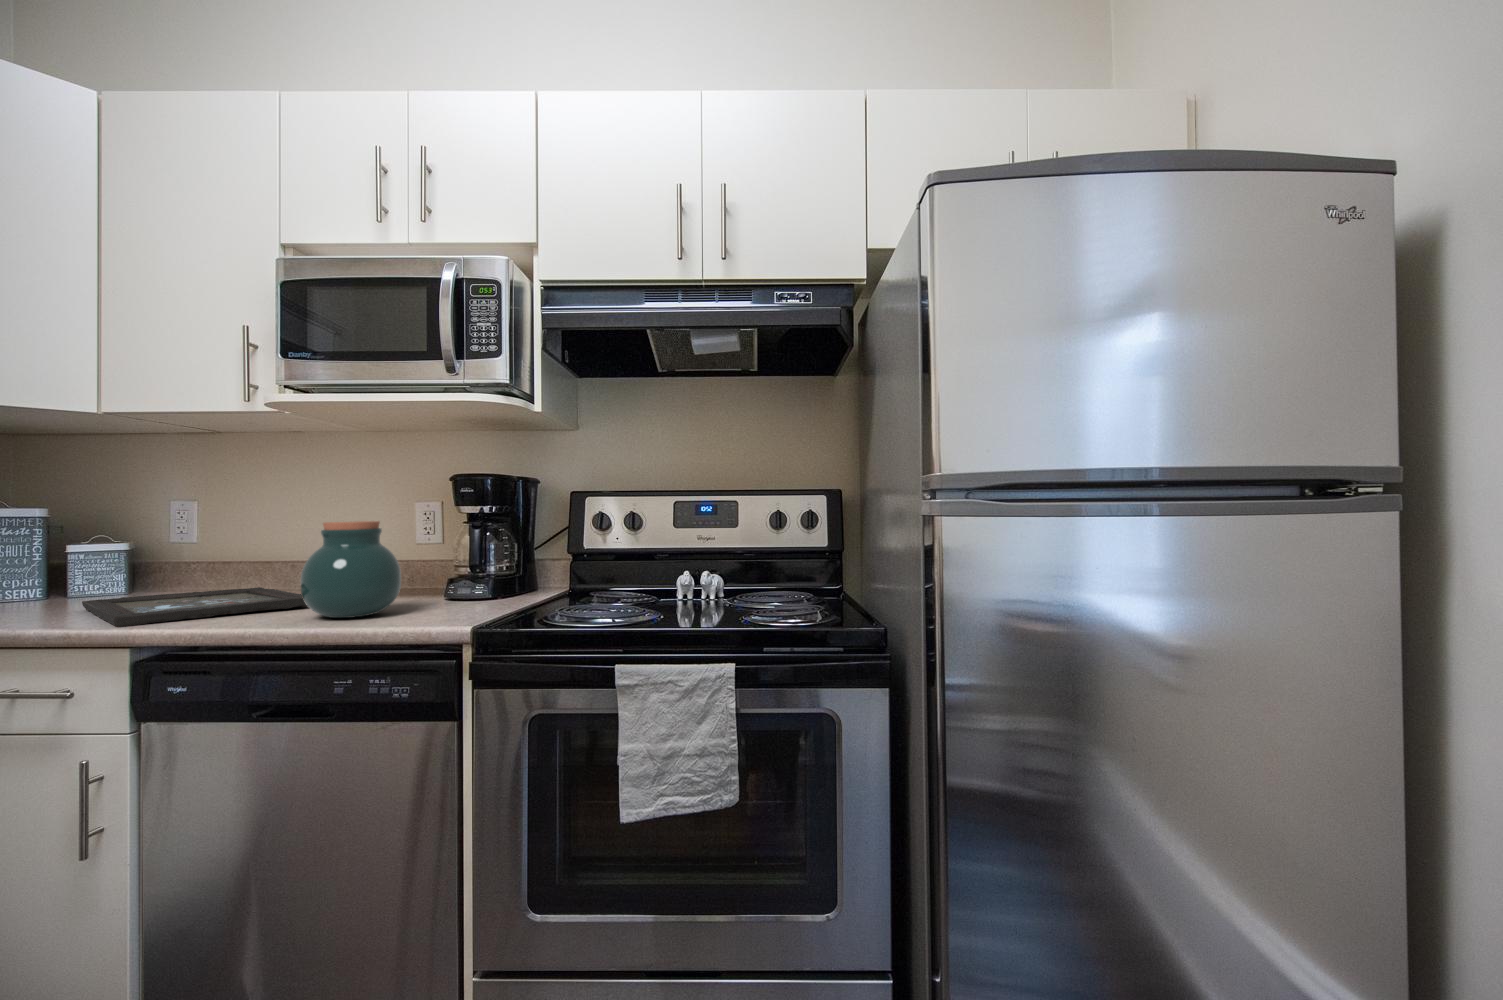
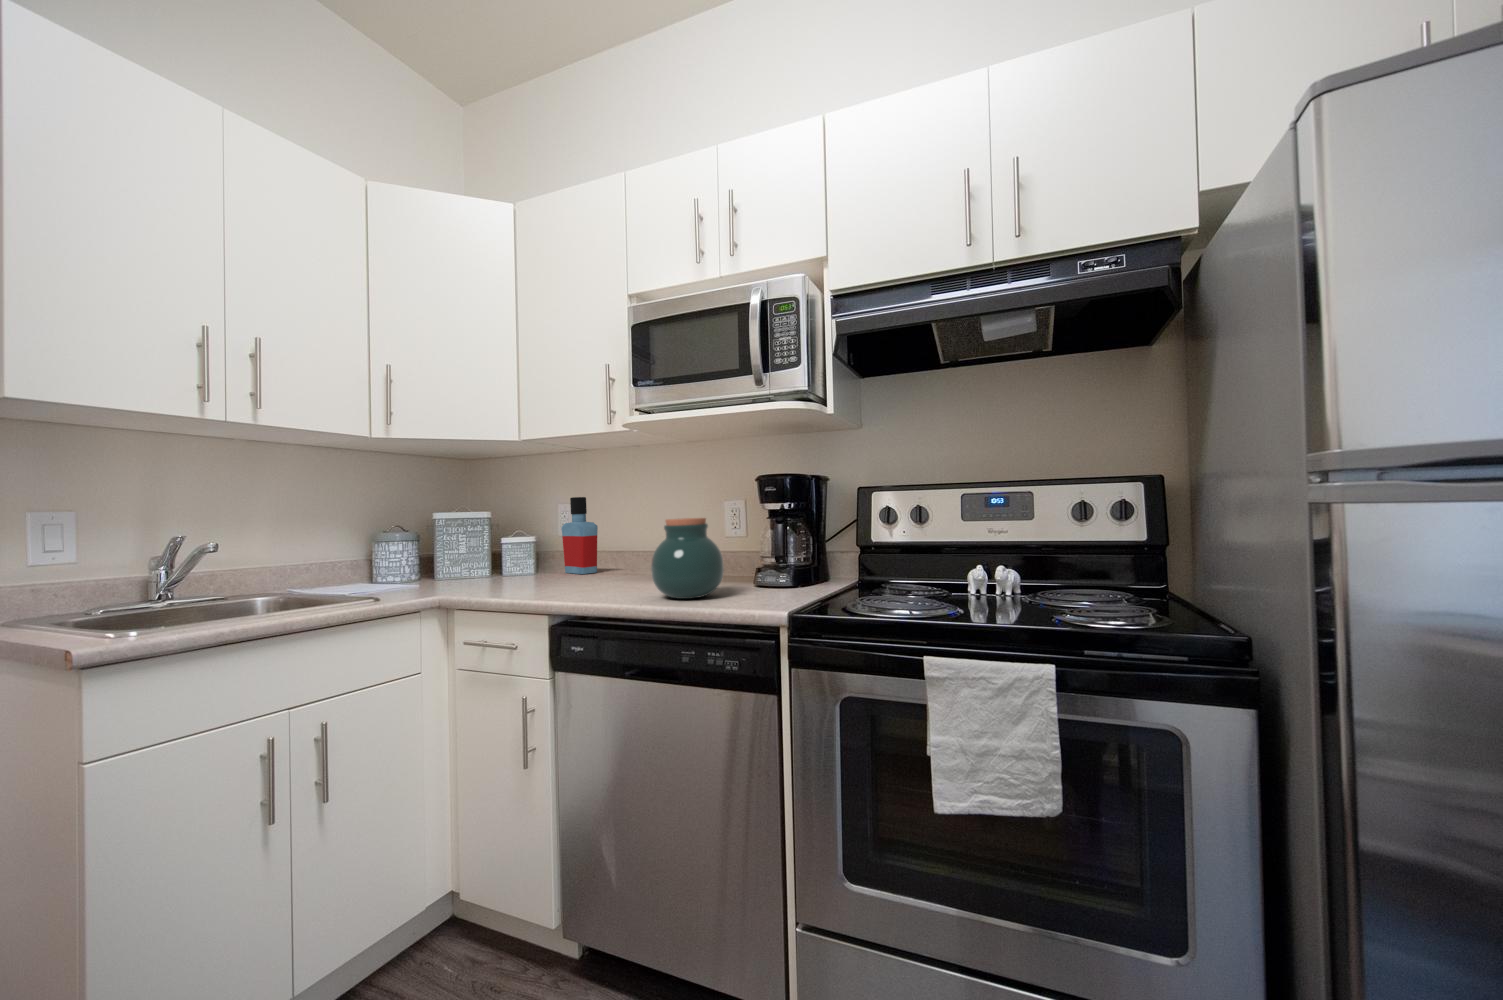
bottle: none [169,492,228,593] -> present [562,497,598,574]
tray: present [82,587,306,627] -> none [515,571,660,599]

